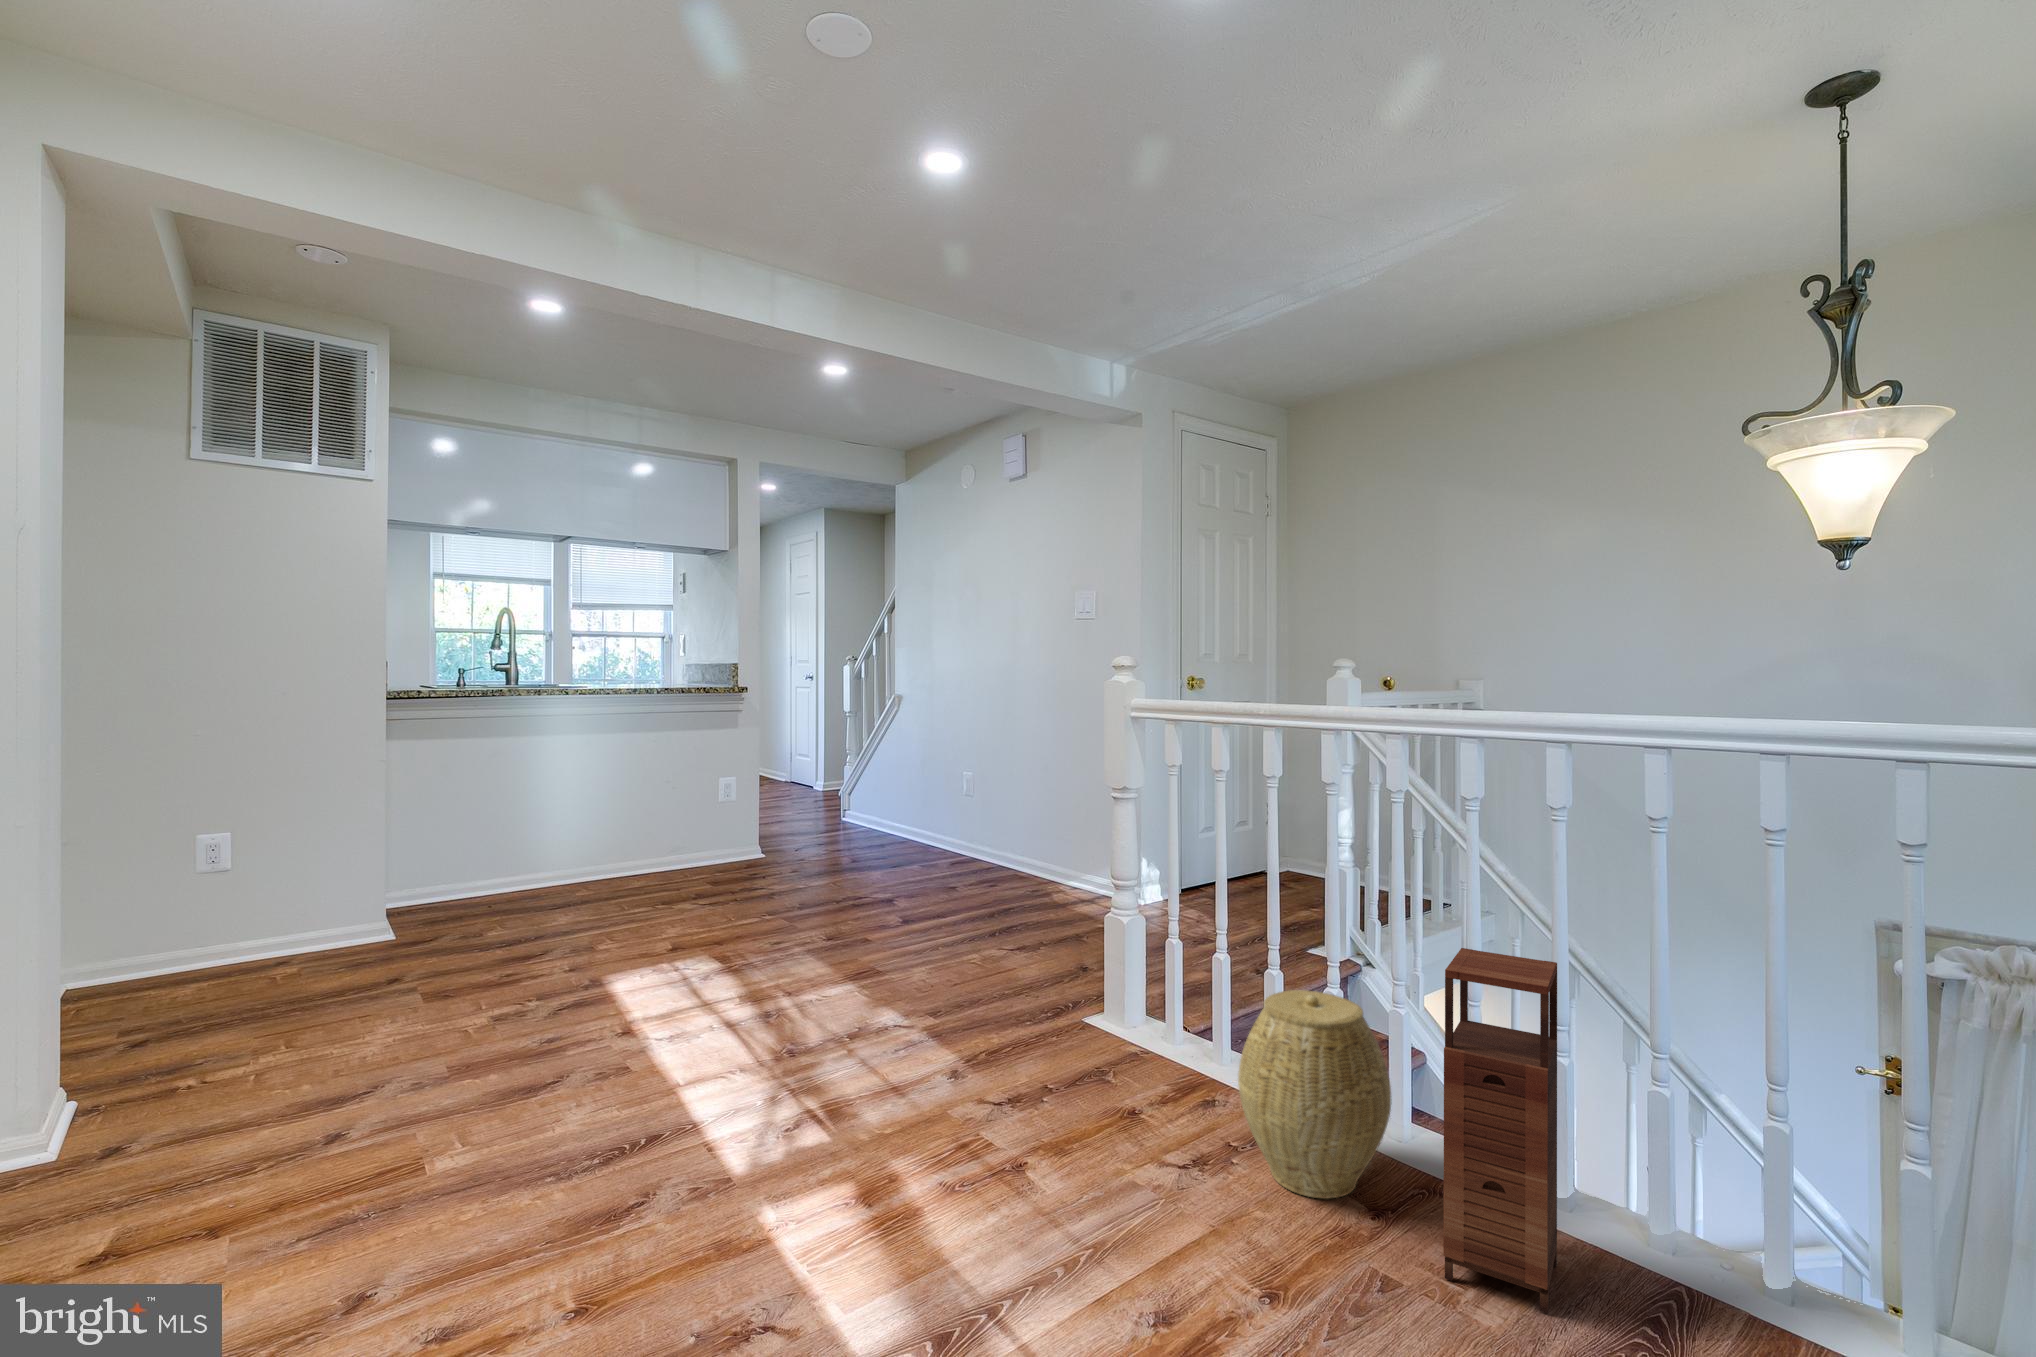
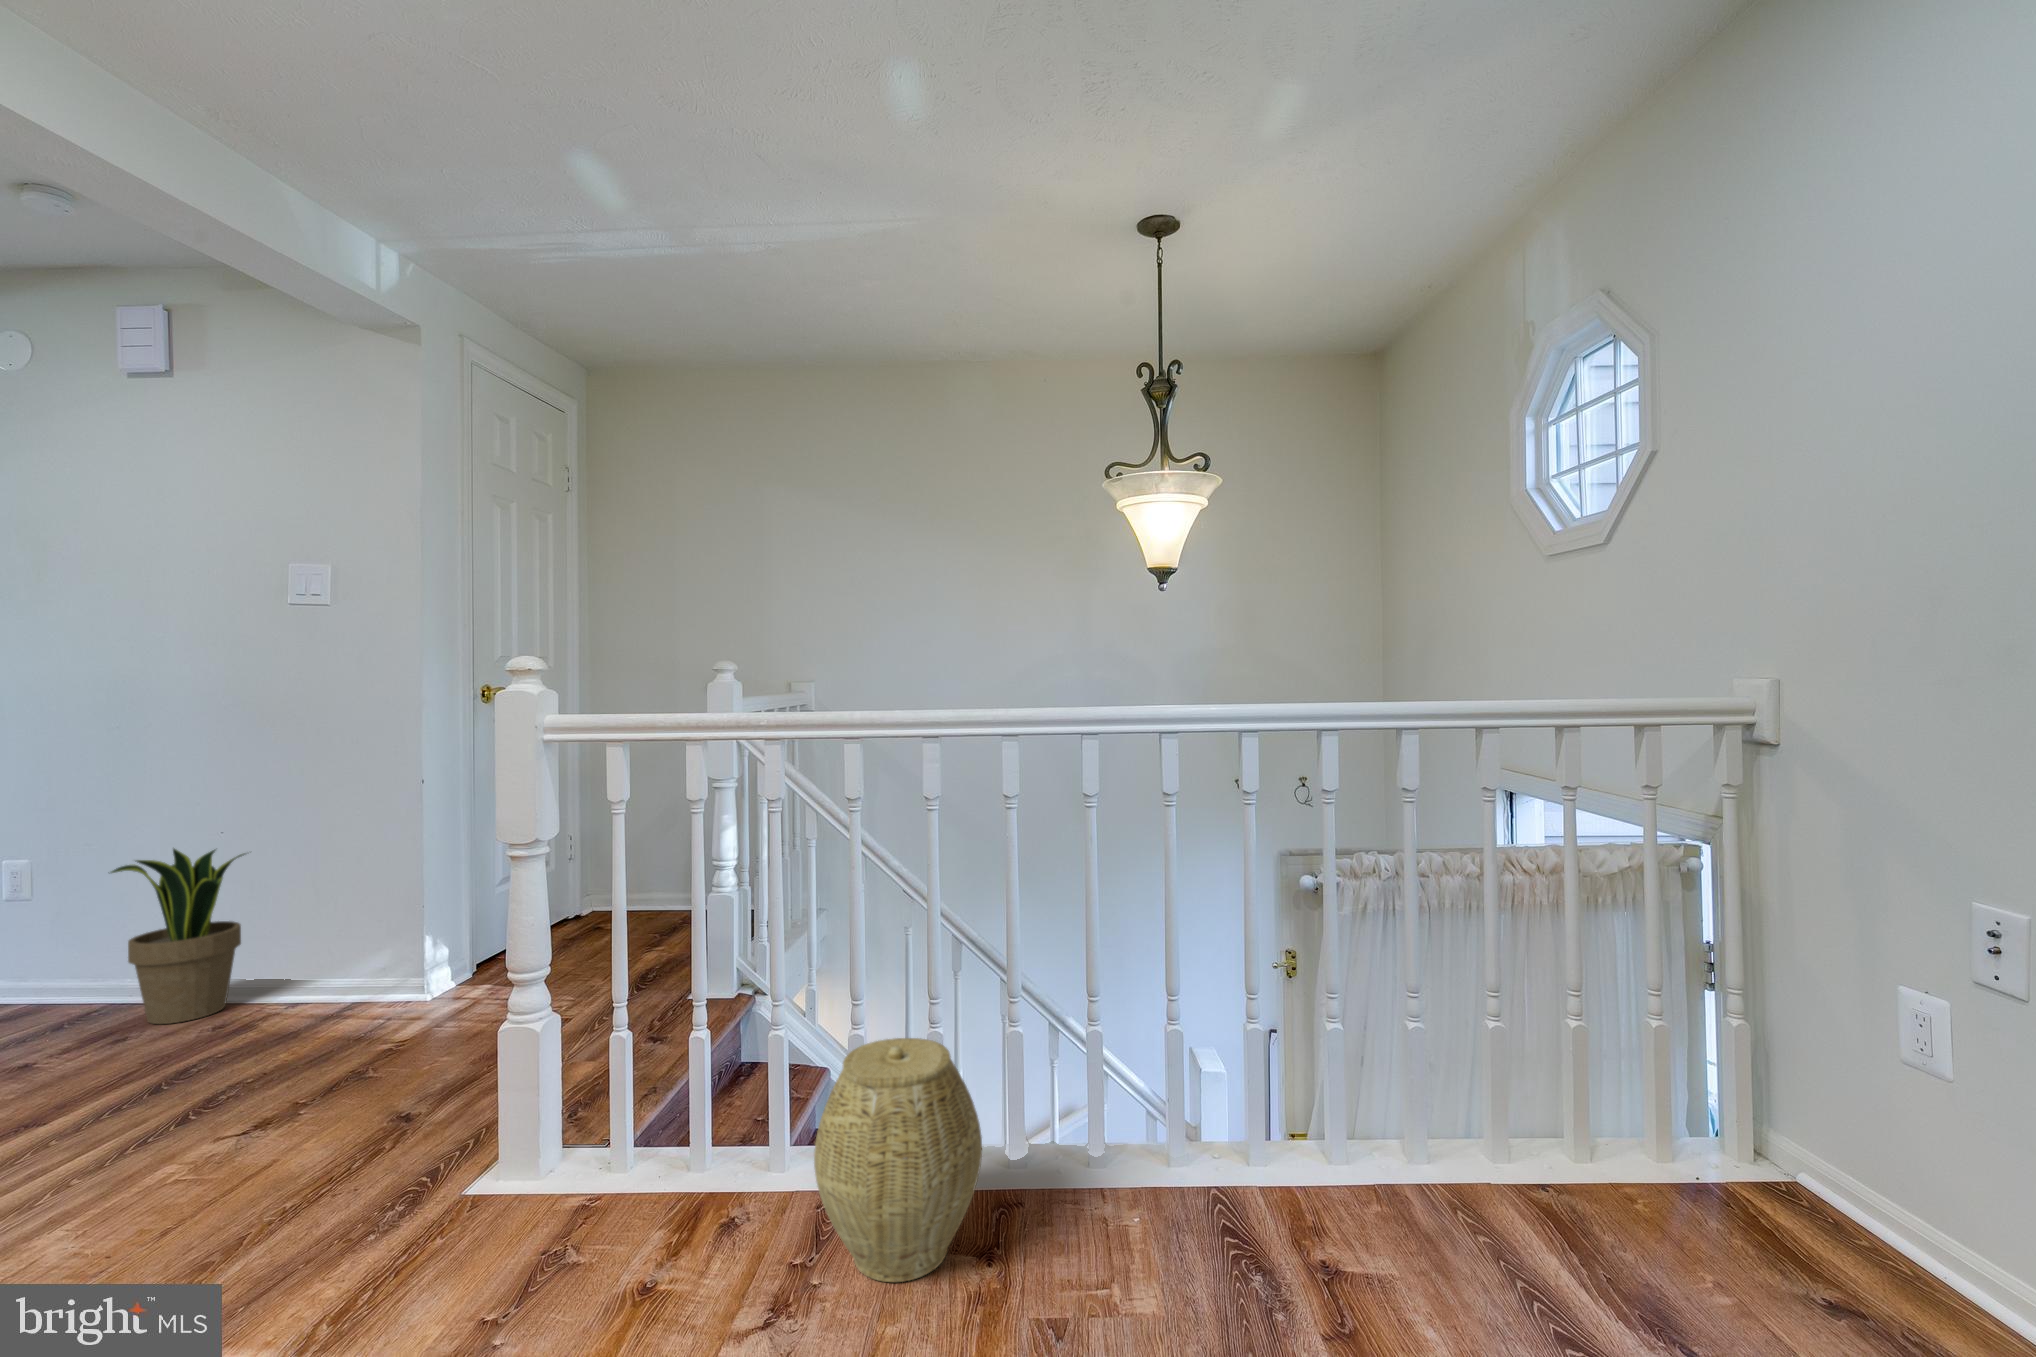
potted plant: none [993,772,1061,884] -> present [111,849,245,1024]
storage cabinet: present [1444,948,1557,1313] -> none [1052,942,1172,1288]

